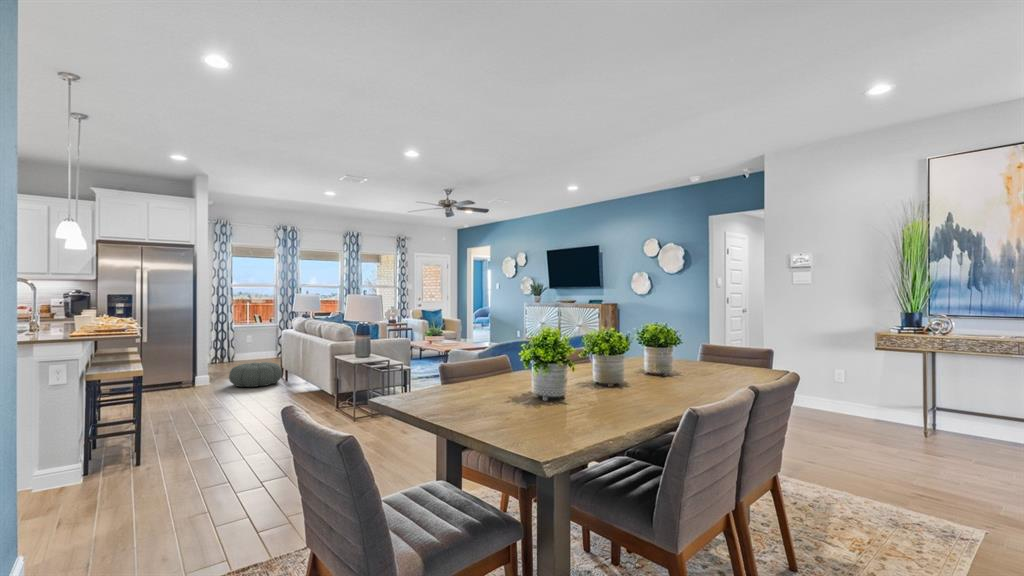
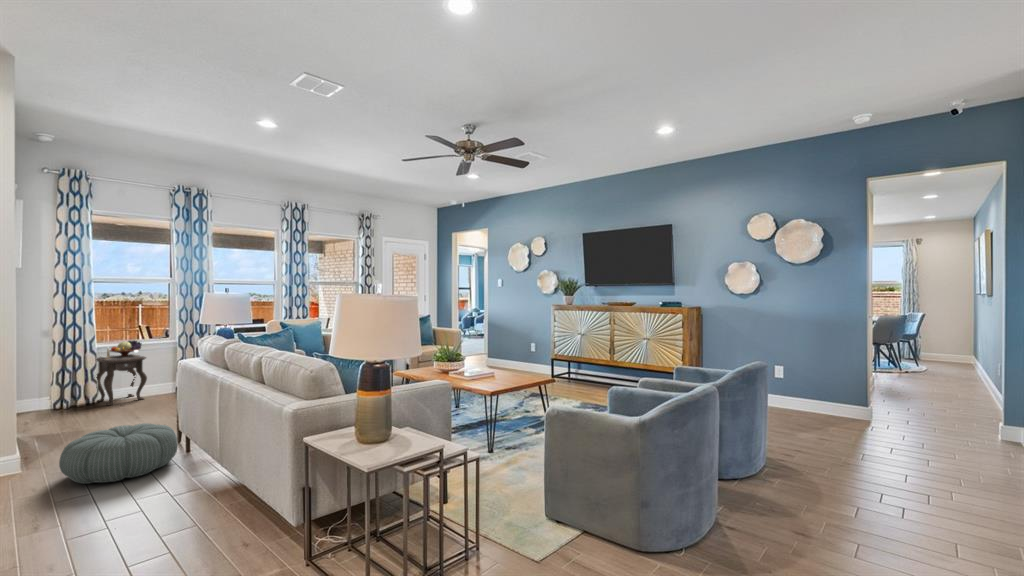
side table: none [233,322,262,362] -> present [96,340,147,405]

